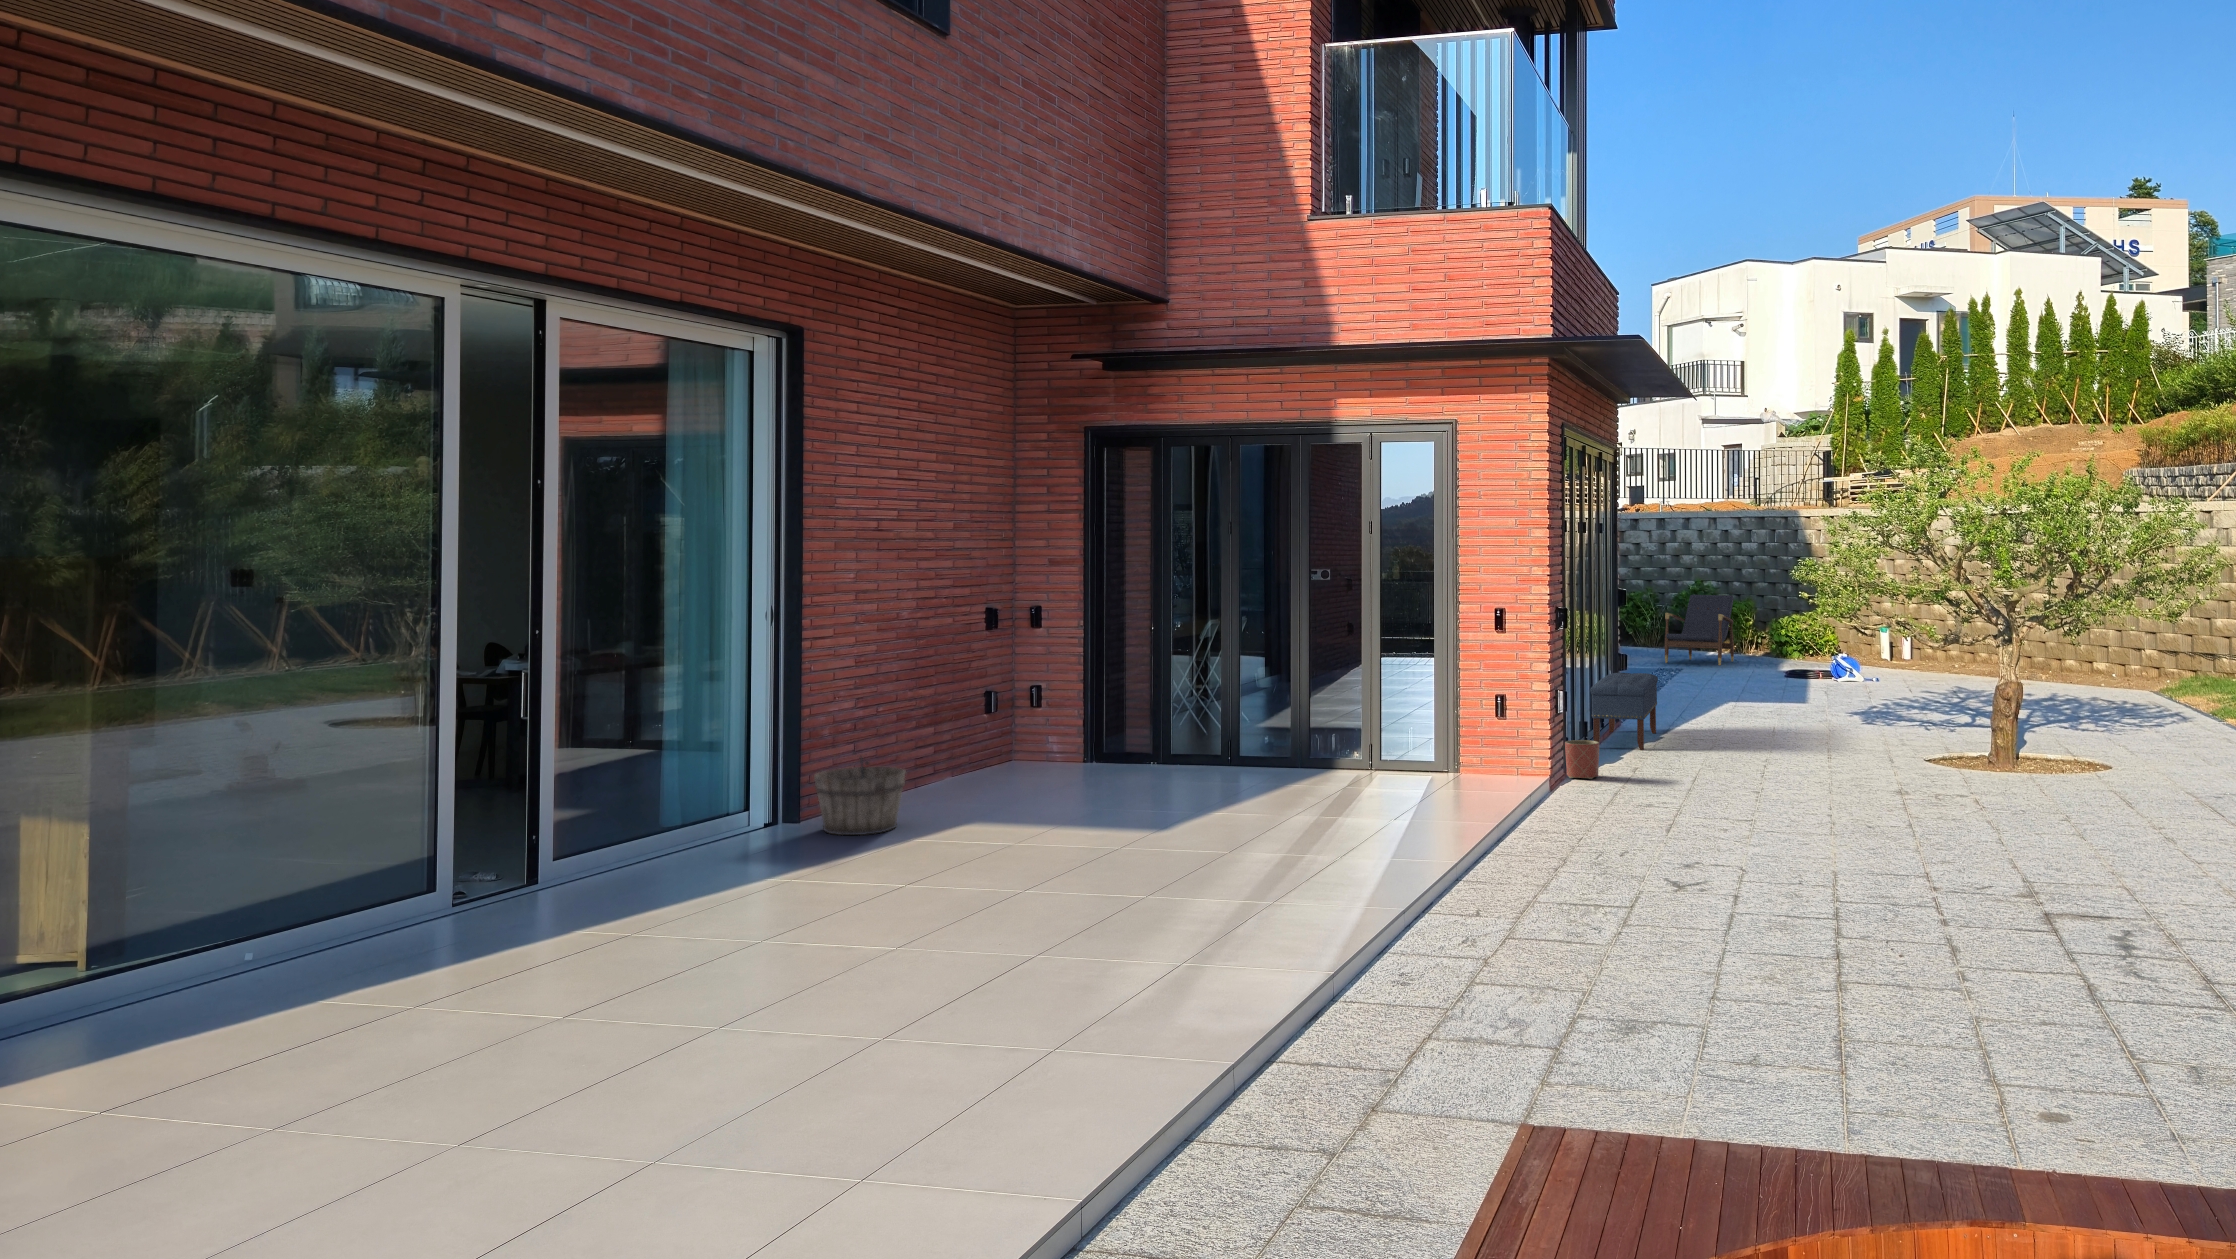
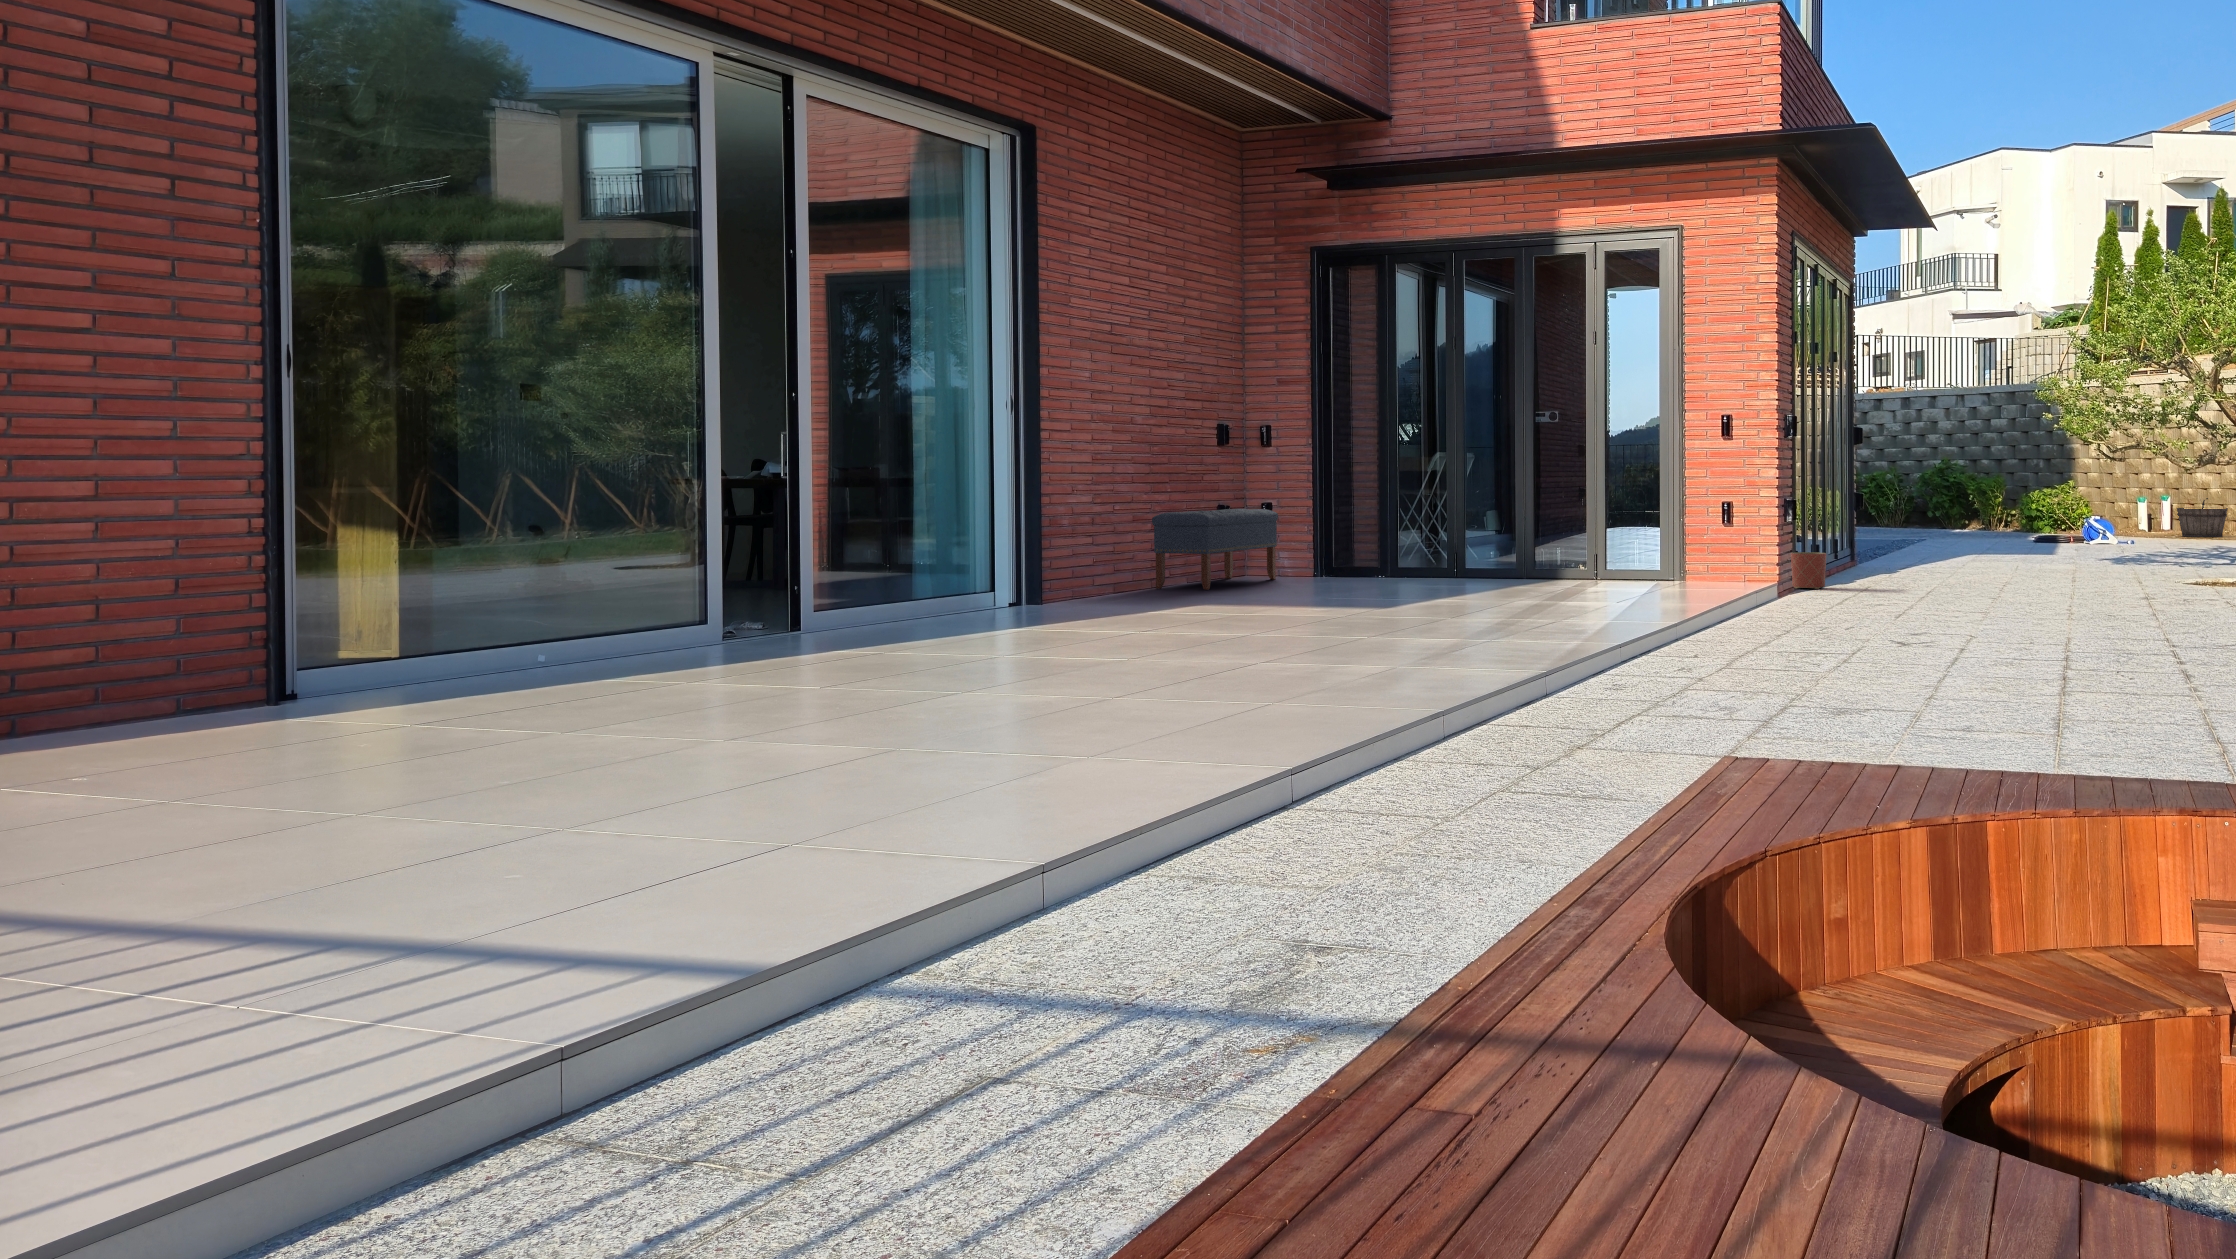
lounge chair: present [1665,595,1734,665] -> none [1901,464,1974,534]
bench: present [1590,673,1658,750] -> present [1152,509,1278,590]
wooden bucket: present [814,757,905,835] -> present [2177,498,2228,537]

